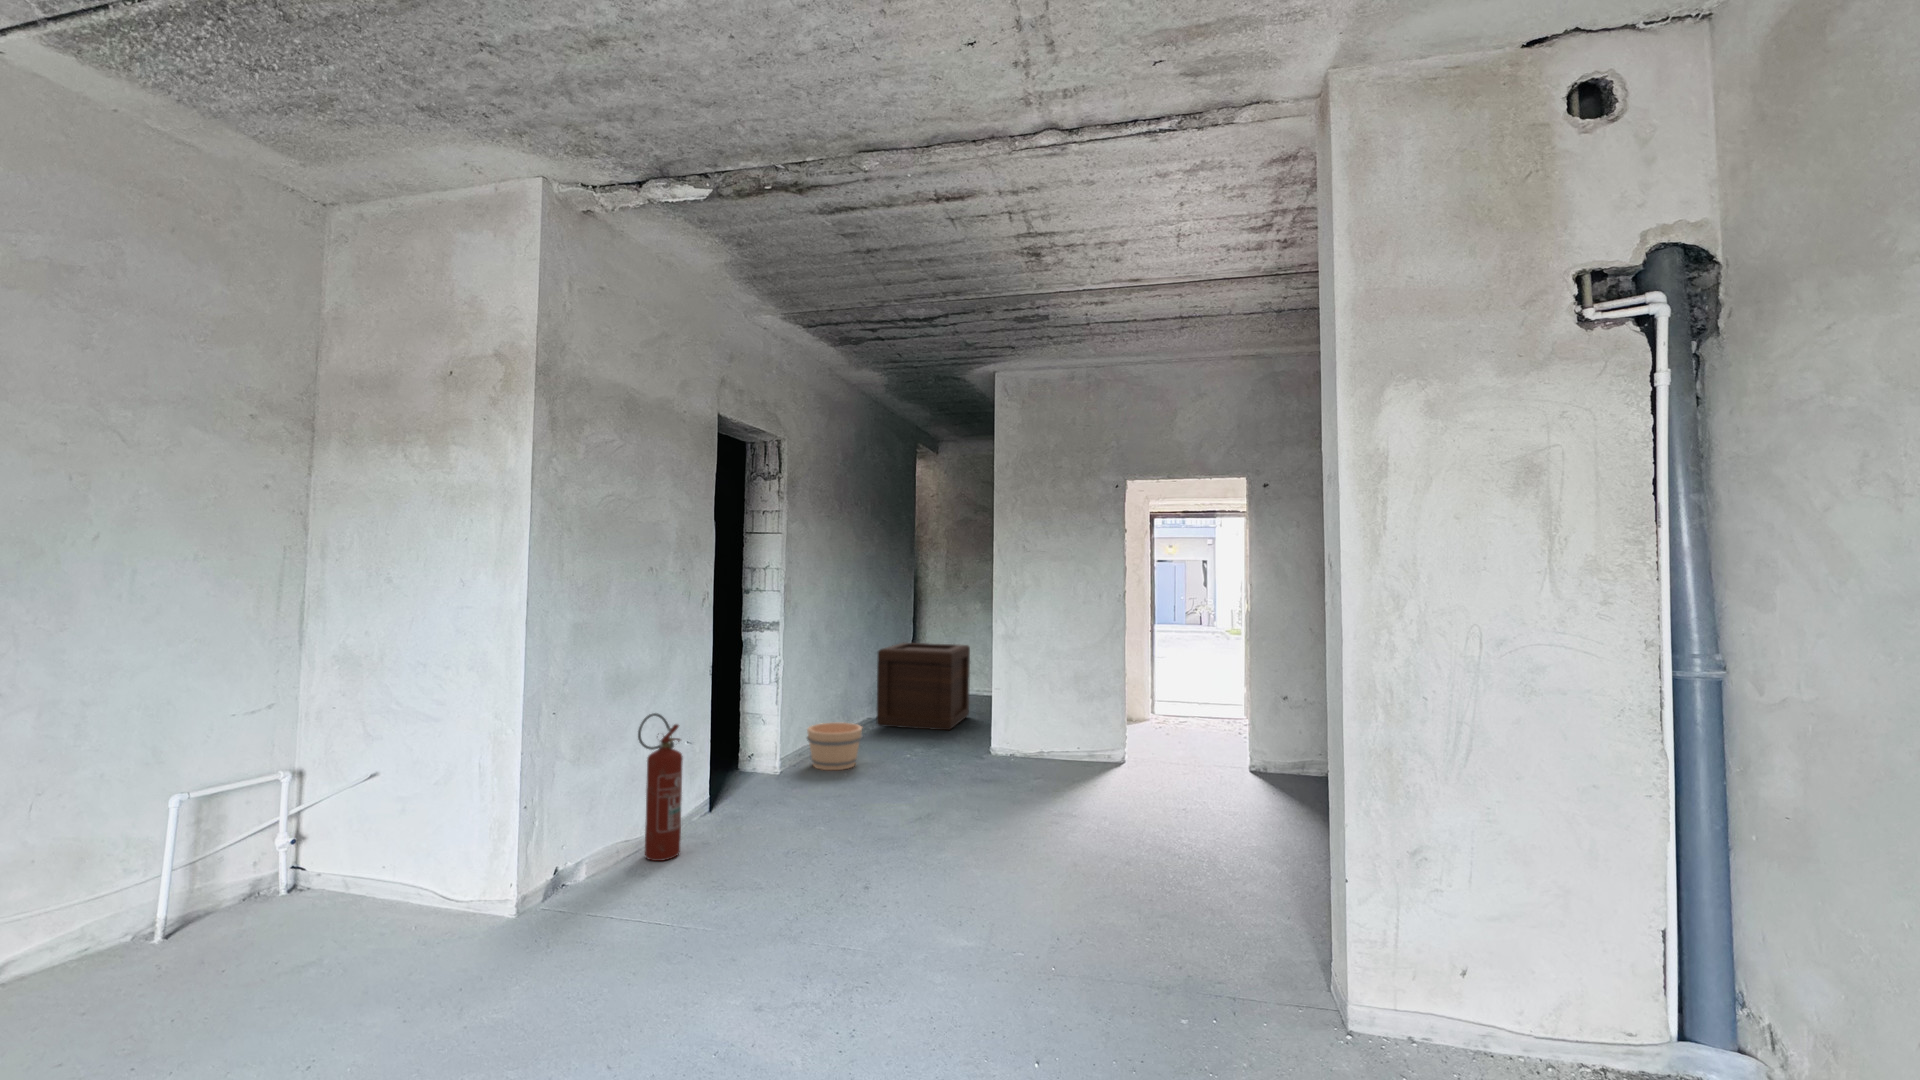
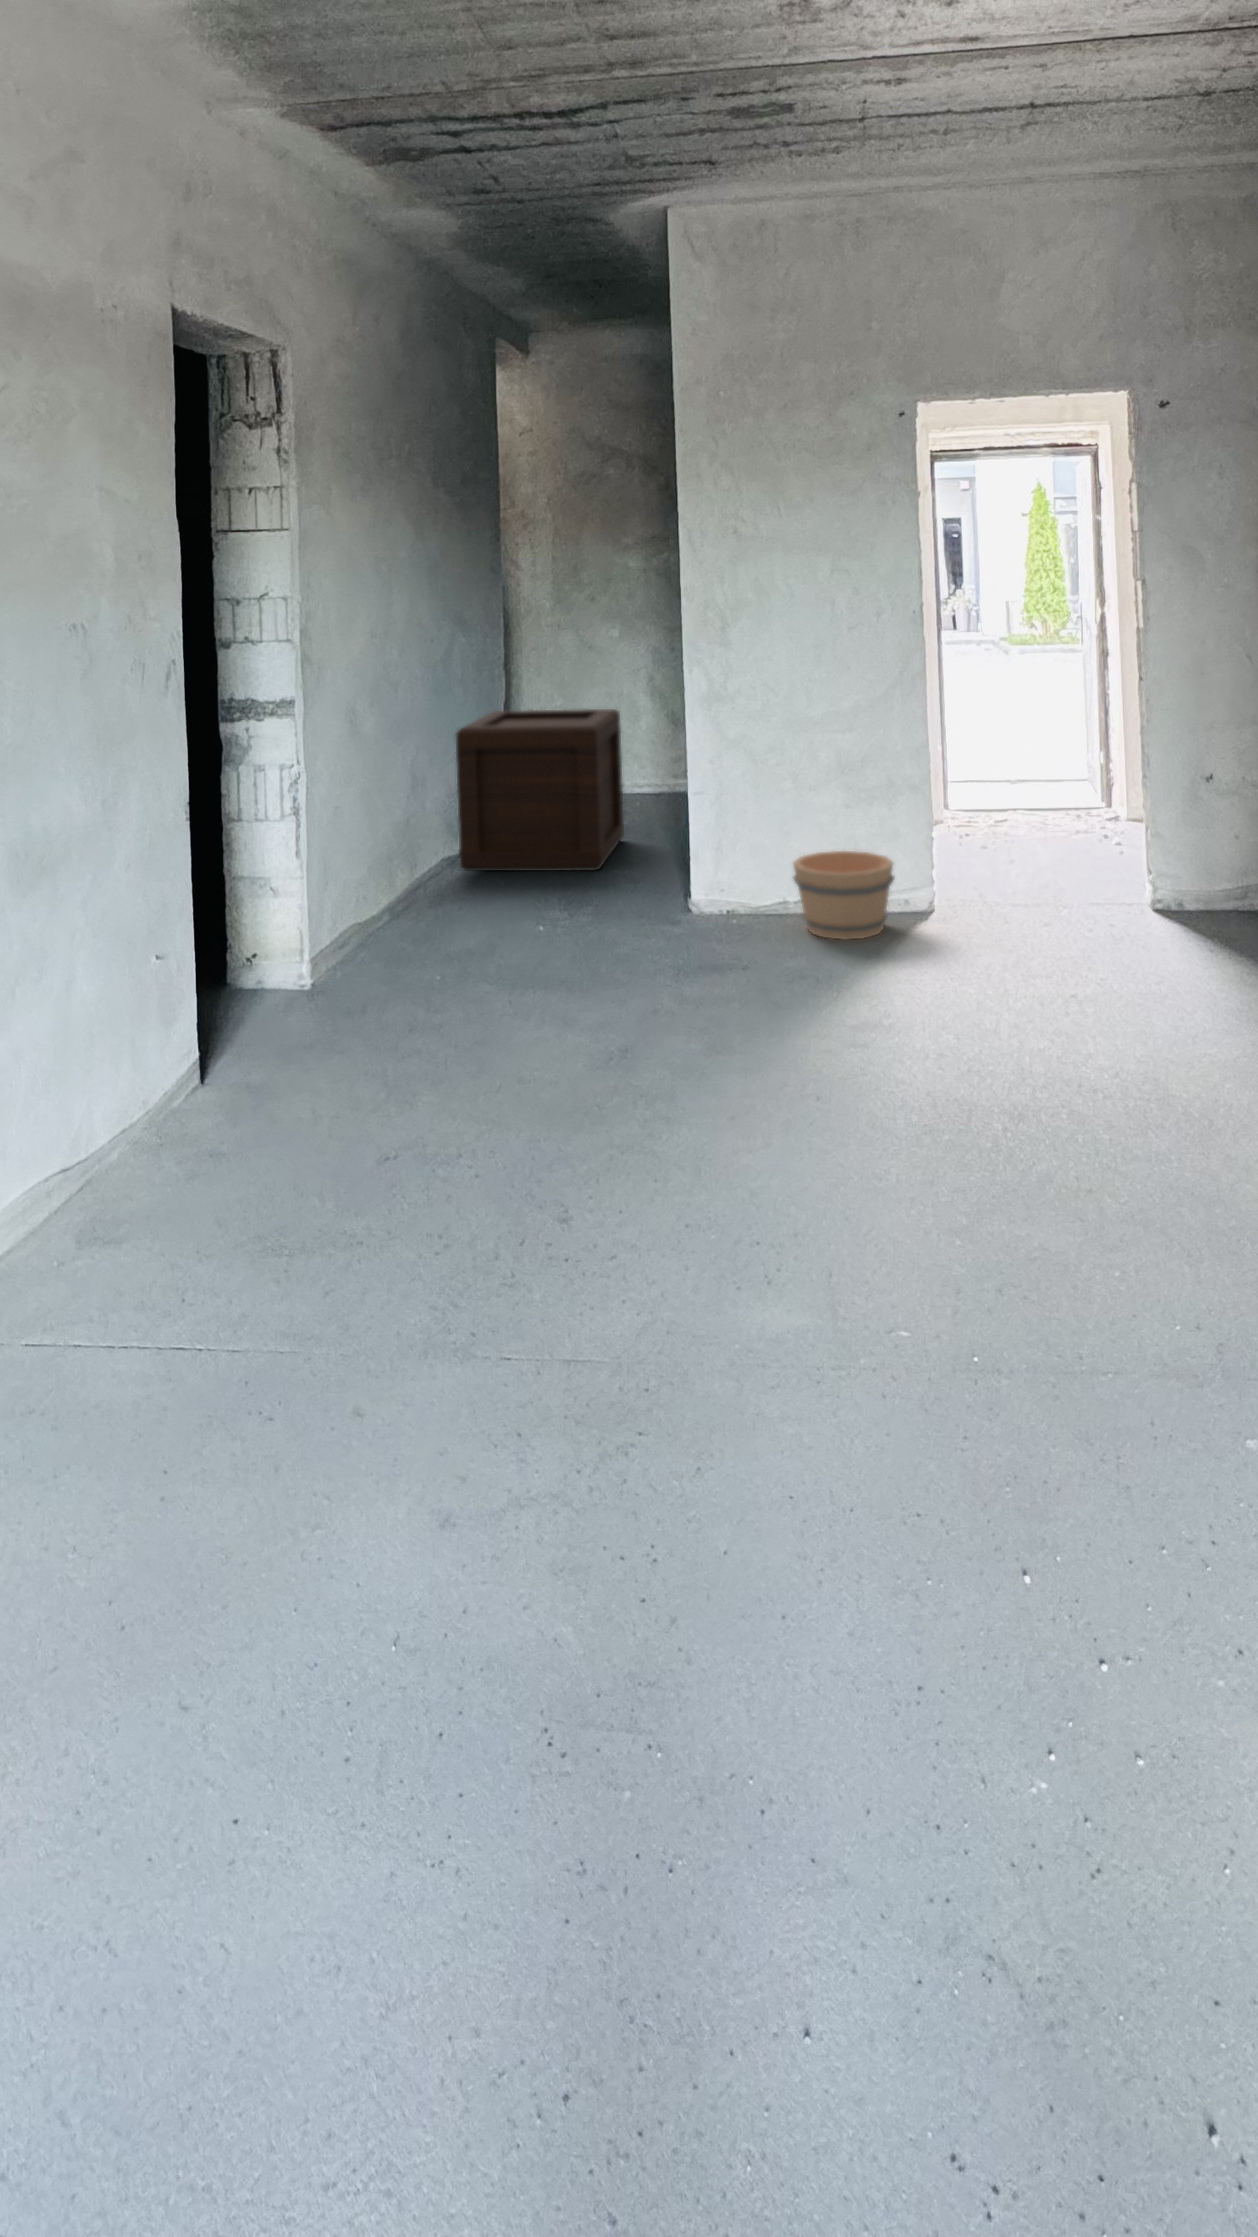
fire extinguisher: present [638,713,683,861] -> none [78,914,169,1204]
bucket: present [807,723,862,770] -> present [793,851,894,940]

